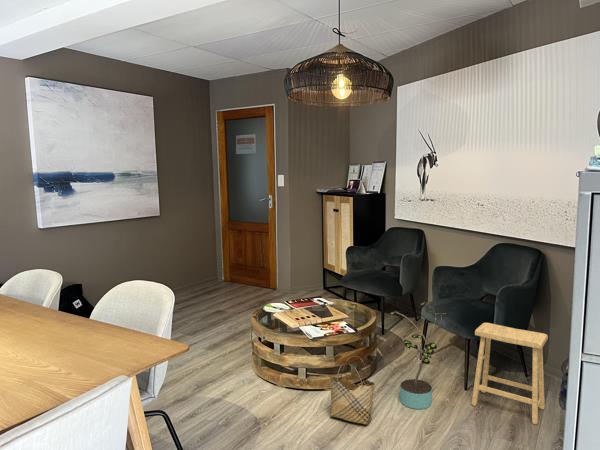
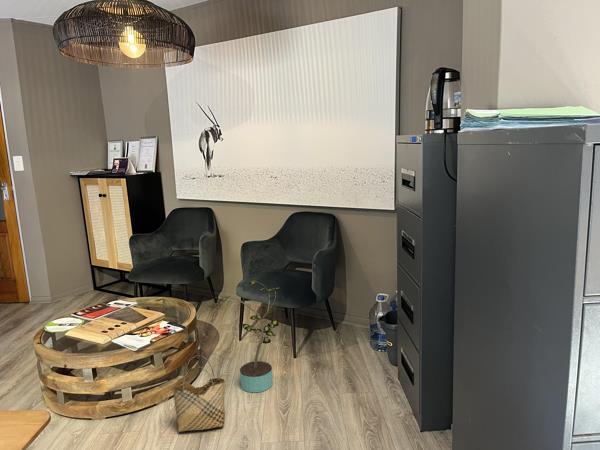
footstool: present [471,323,548,424] -> none [304,288,365,371]

